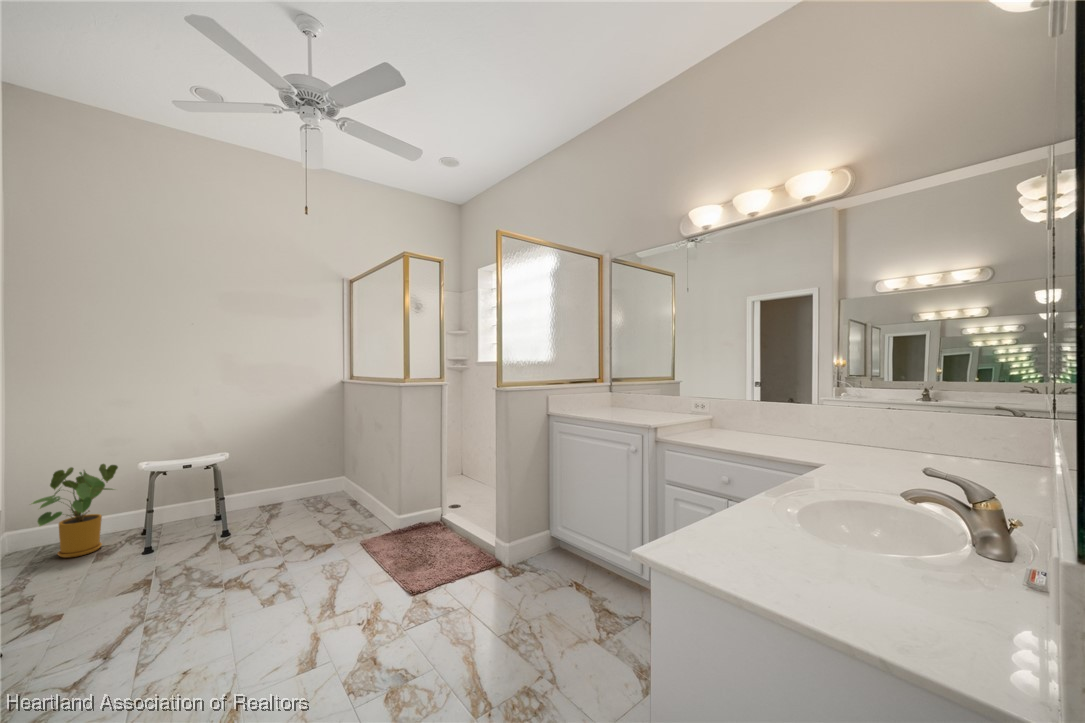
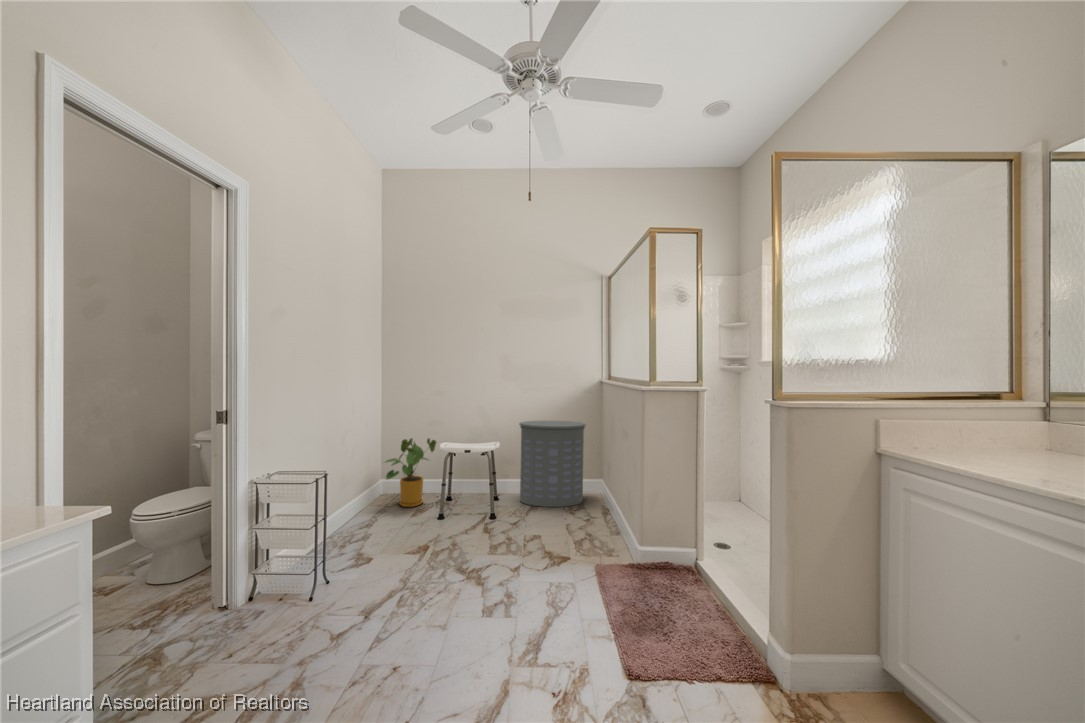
laundry hamper: none [249,423,329,516] -> present [519,421,586,507]

